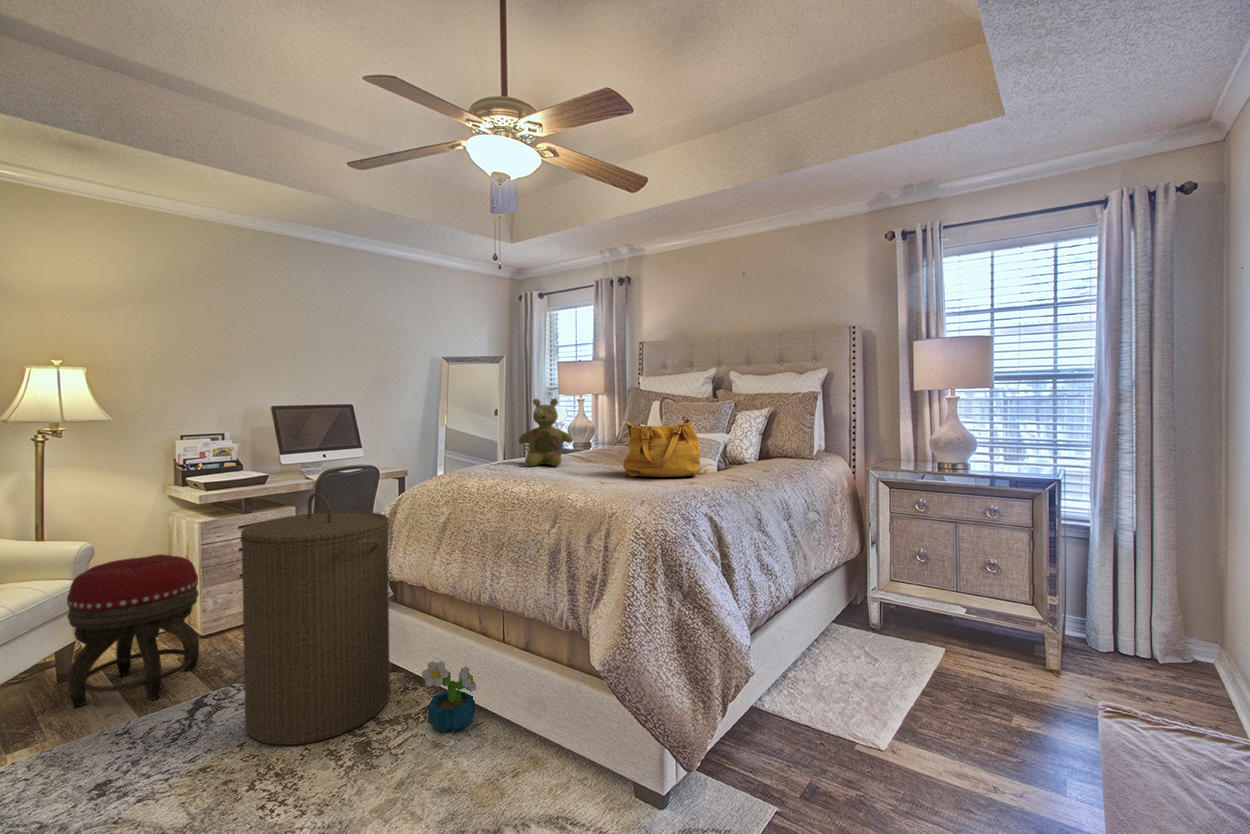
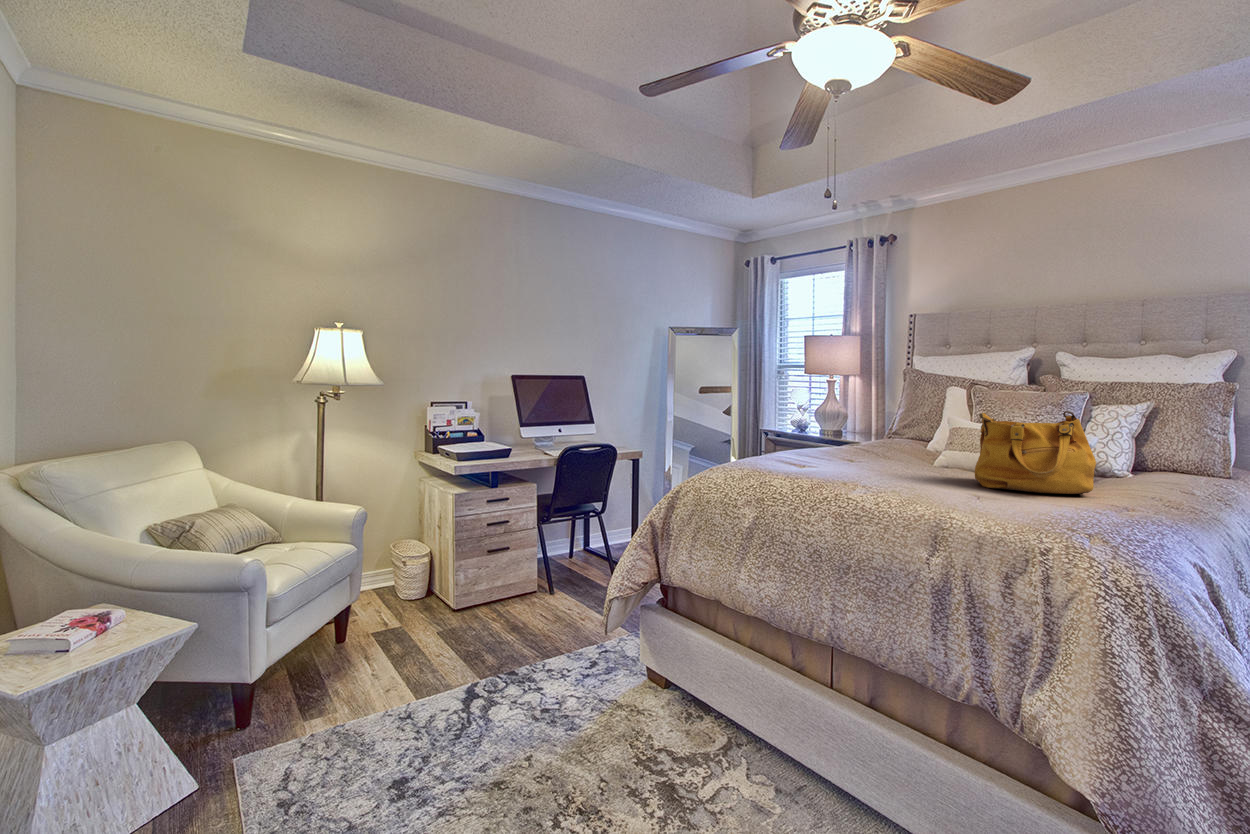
stuffed bear: present [519,398,573,466] -> none [801,379,872,464]
laundry hamper: present [240,493,390,745] -> none [525,479,681,770]
footstool: present [67,554,199,707] -> none [354,527,464,680]
decorative plant: present [422,661,476,733] -> none [731,699,795,791]

